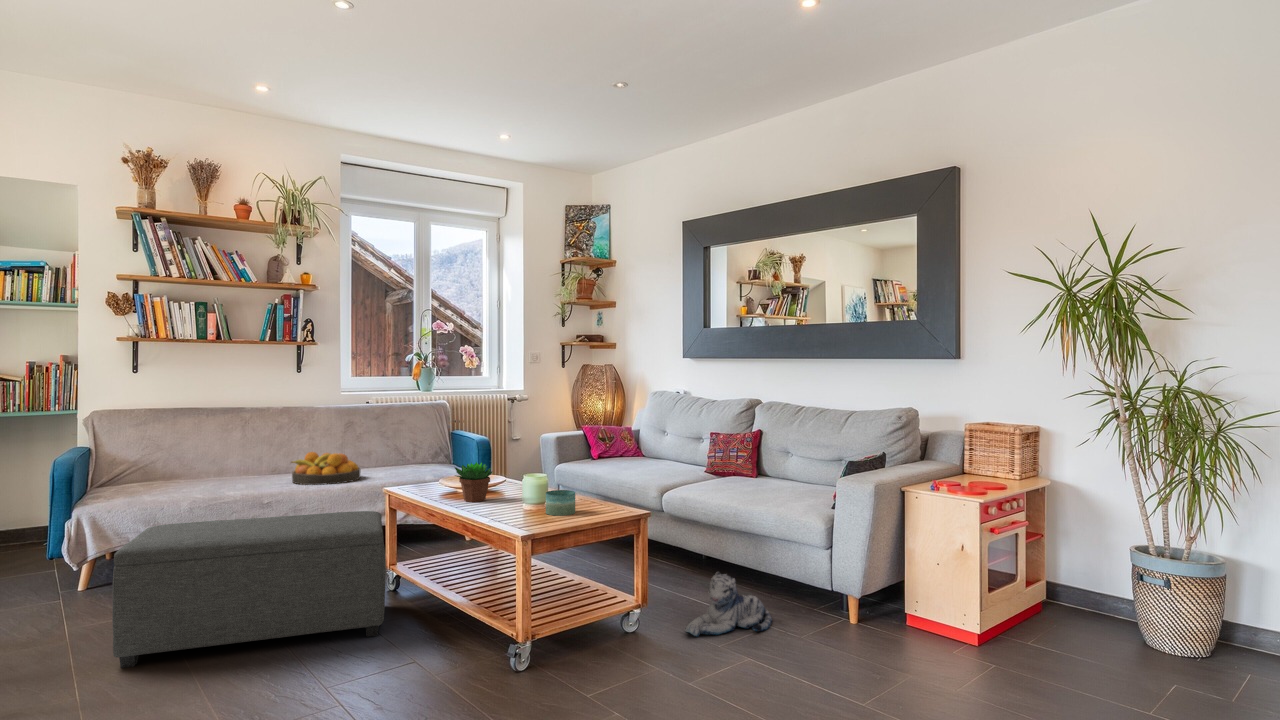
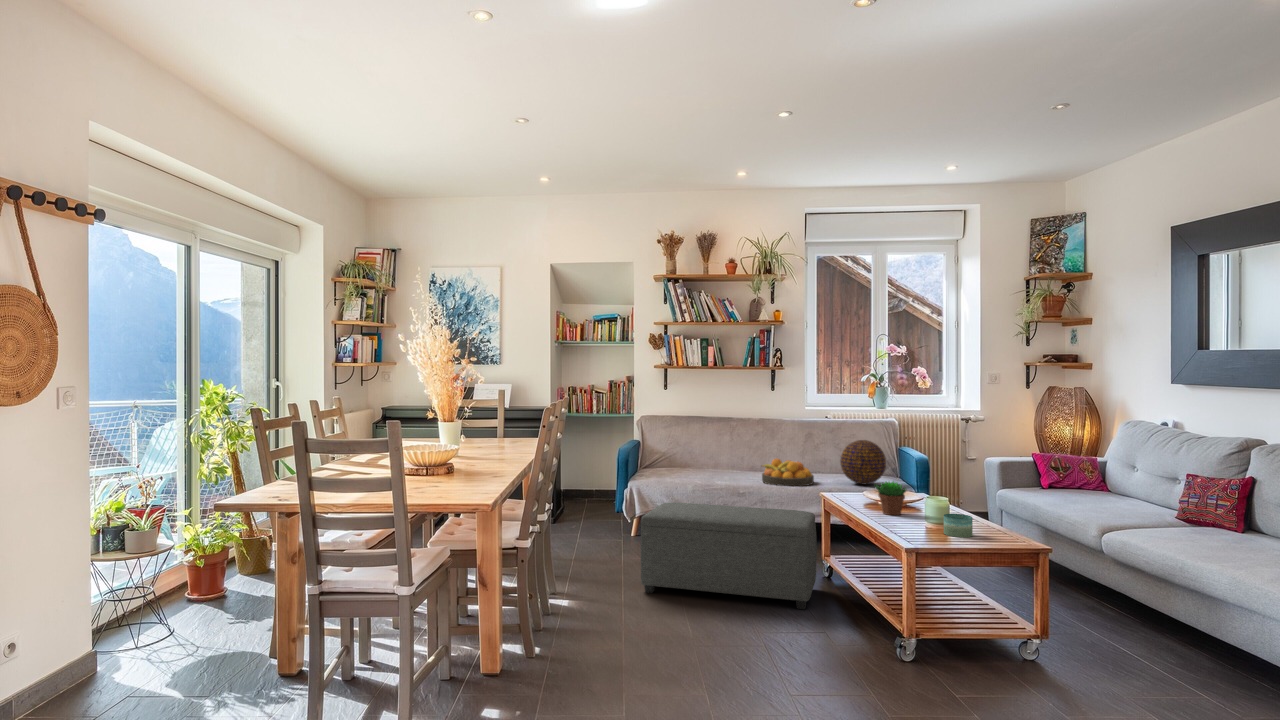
decorative orb: none [392,423,444,473] -> present [840,440,886,484]
plush toy: present [686,572,772,636] -> none [1085,619,1206,692]

